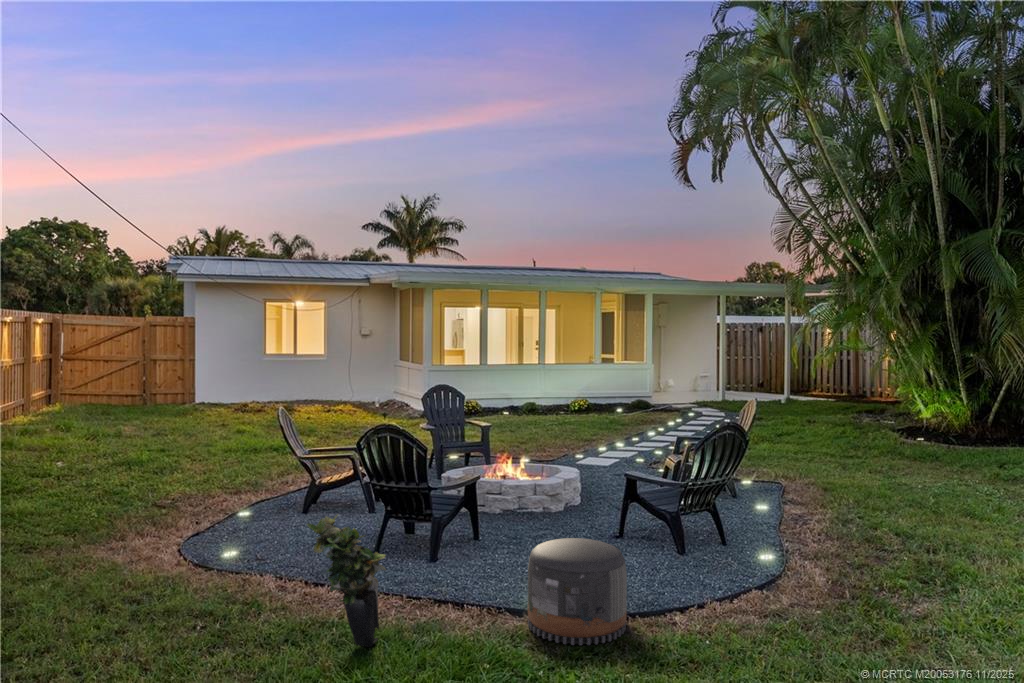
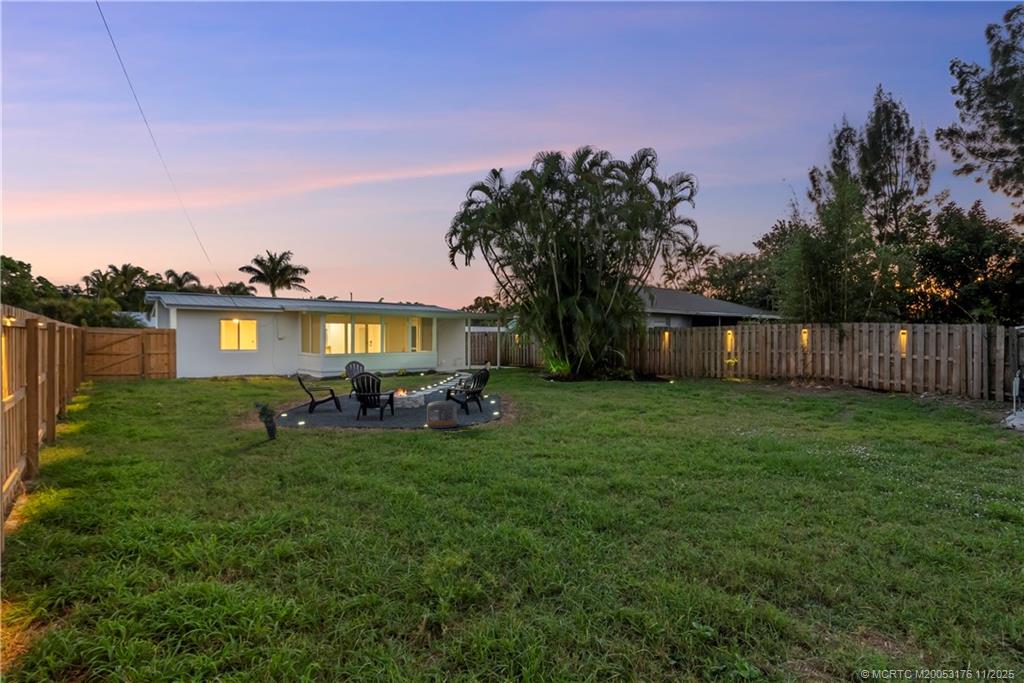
potted plant: present [307,514,386,647] -> present [253,400,278,439]

